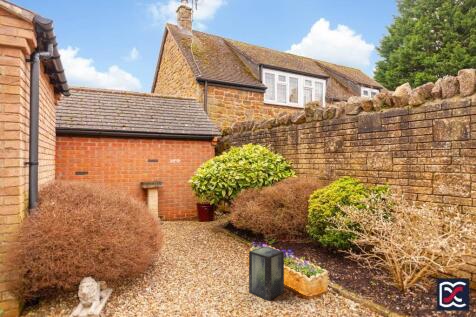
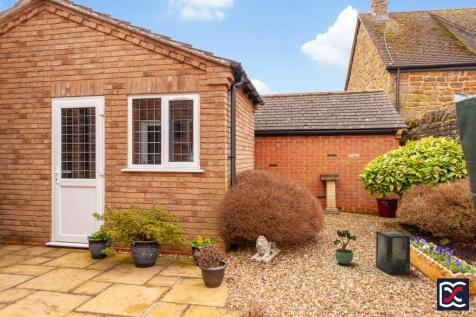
potted plant: none [202,256,230,299] -> present [333,230,356,264]

